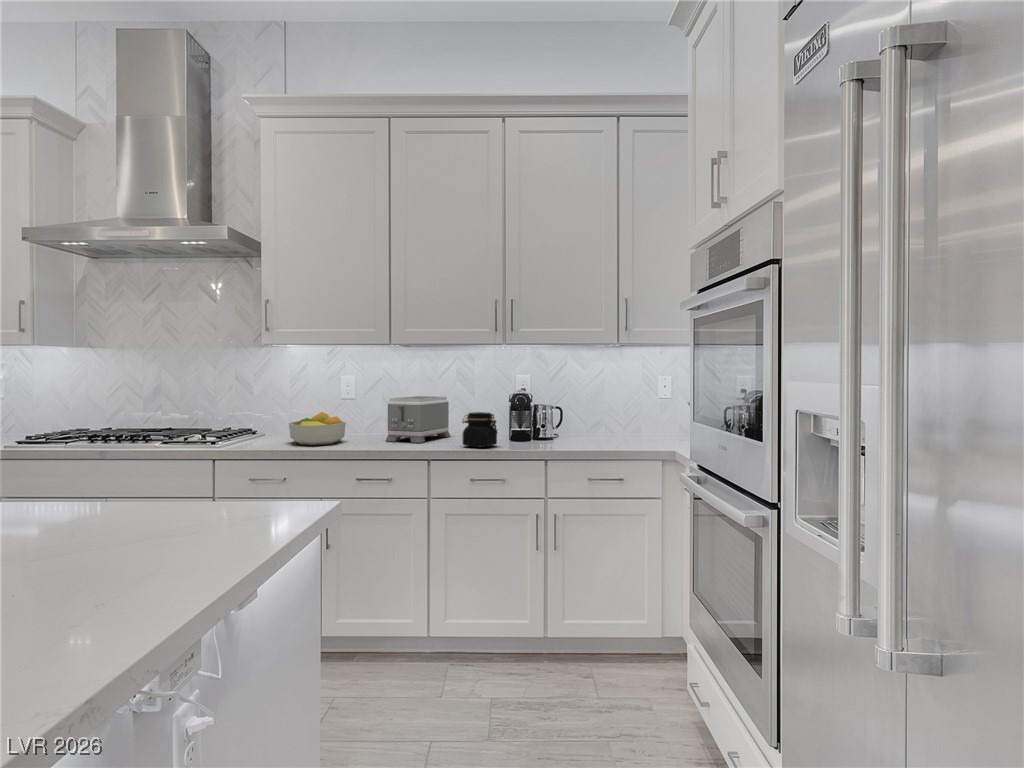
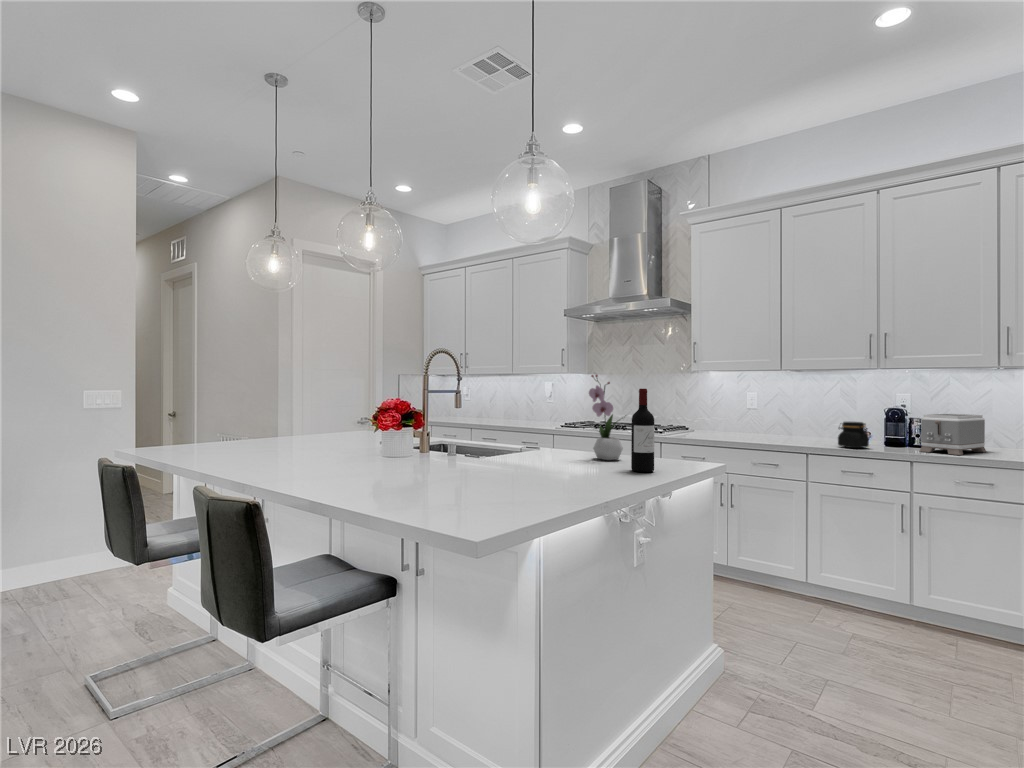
flower arrangement: none [35,337,139,535] -> present [589,375,623,460]
wine bottle: none [146,369,205,565] -> present [631,389,654,472]
toaster: present [386,396,450,443] -> present [919,414,986,455]
fruit bowl: present [289,412,346,445] -> none [709,417,748,439]

